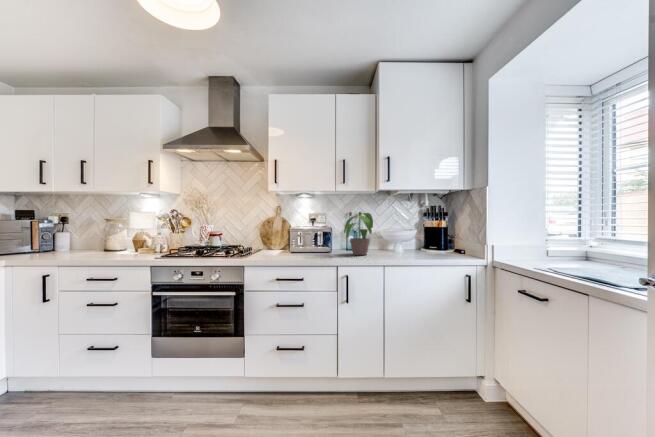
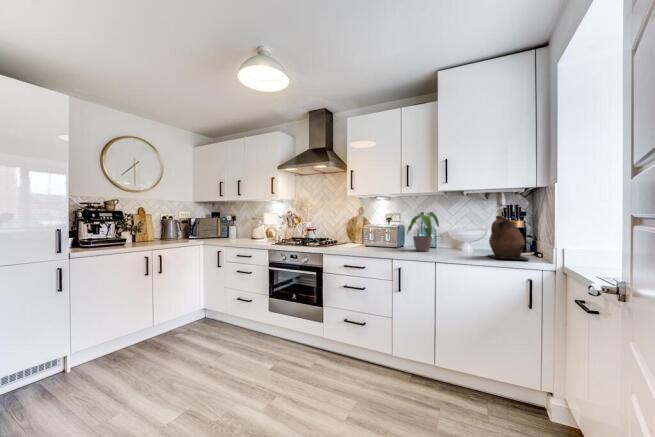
ceramic pitcher: none [422,217,463,258] -> present [488,216,529,260]

